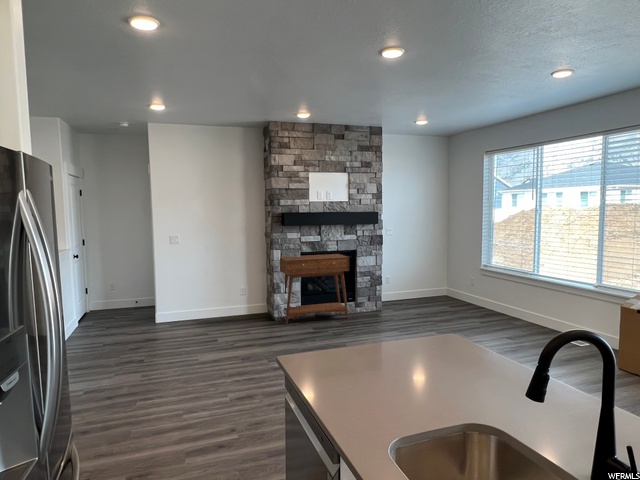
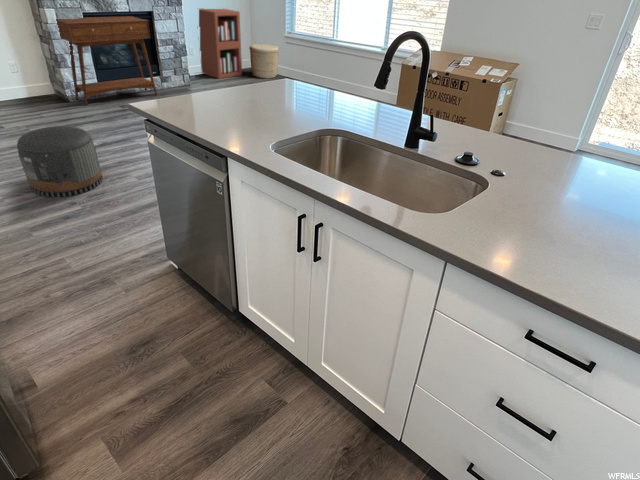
bookshelf: none [396,245,436,306] -> present [199,8,242,79]
woven basket: none [444,275,475,307] -> present [249,44,279,78]
pouf: none [201,346,264,416] -> present [17,126,103,197]

